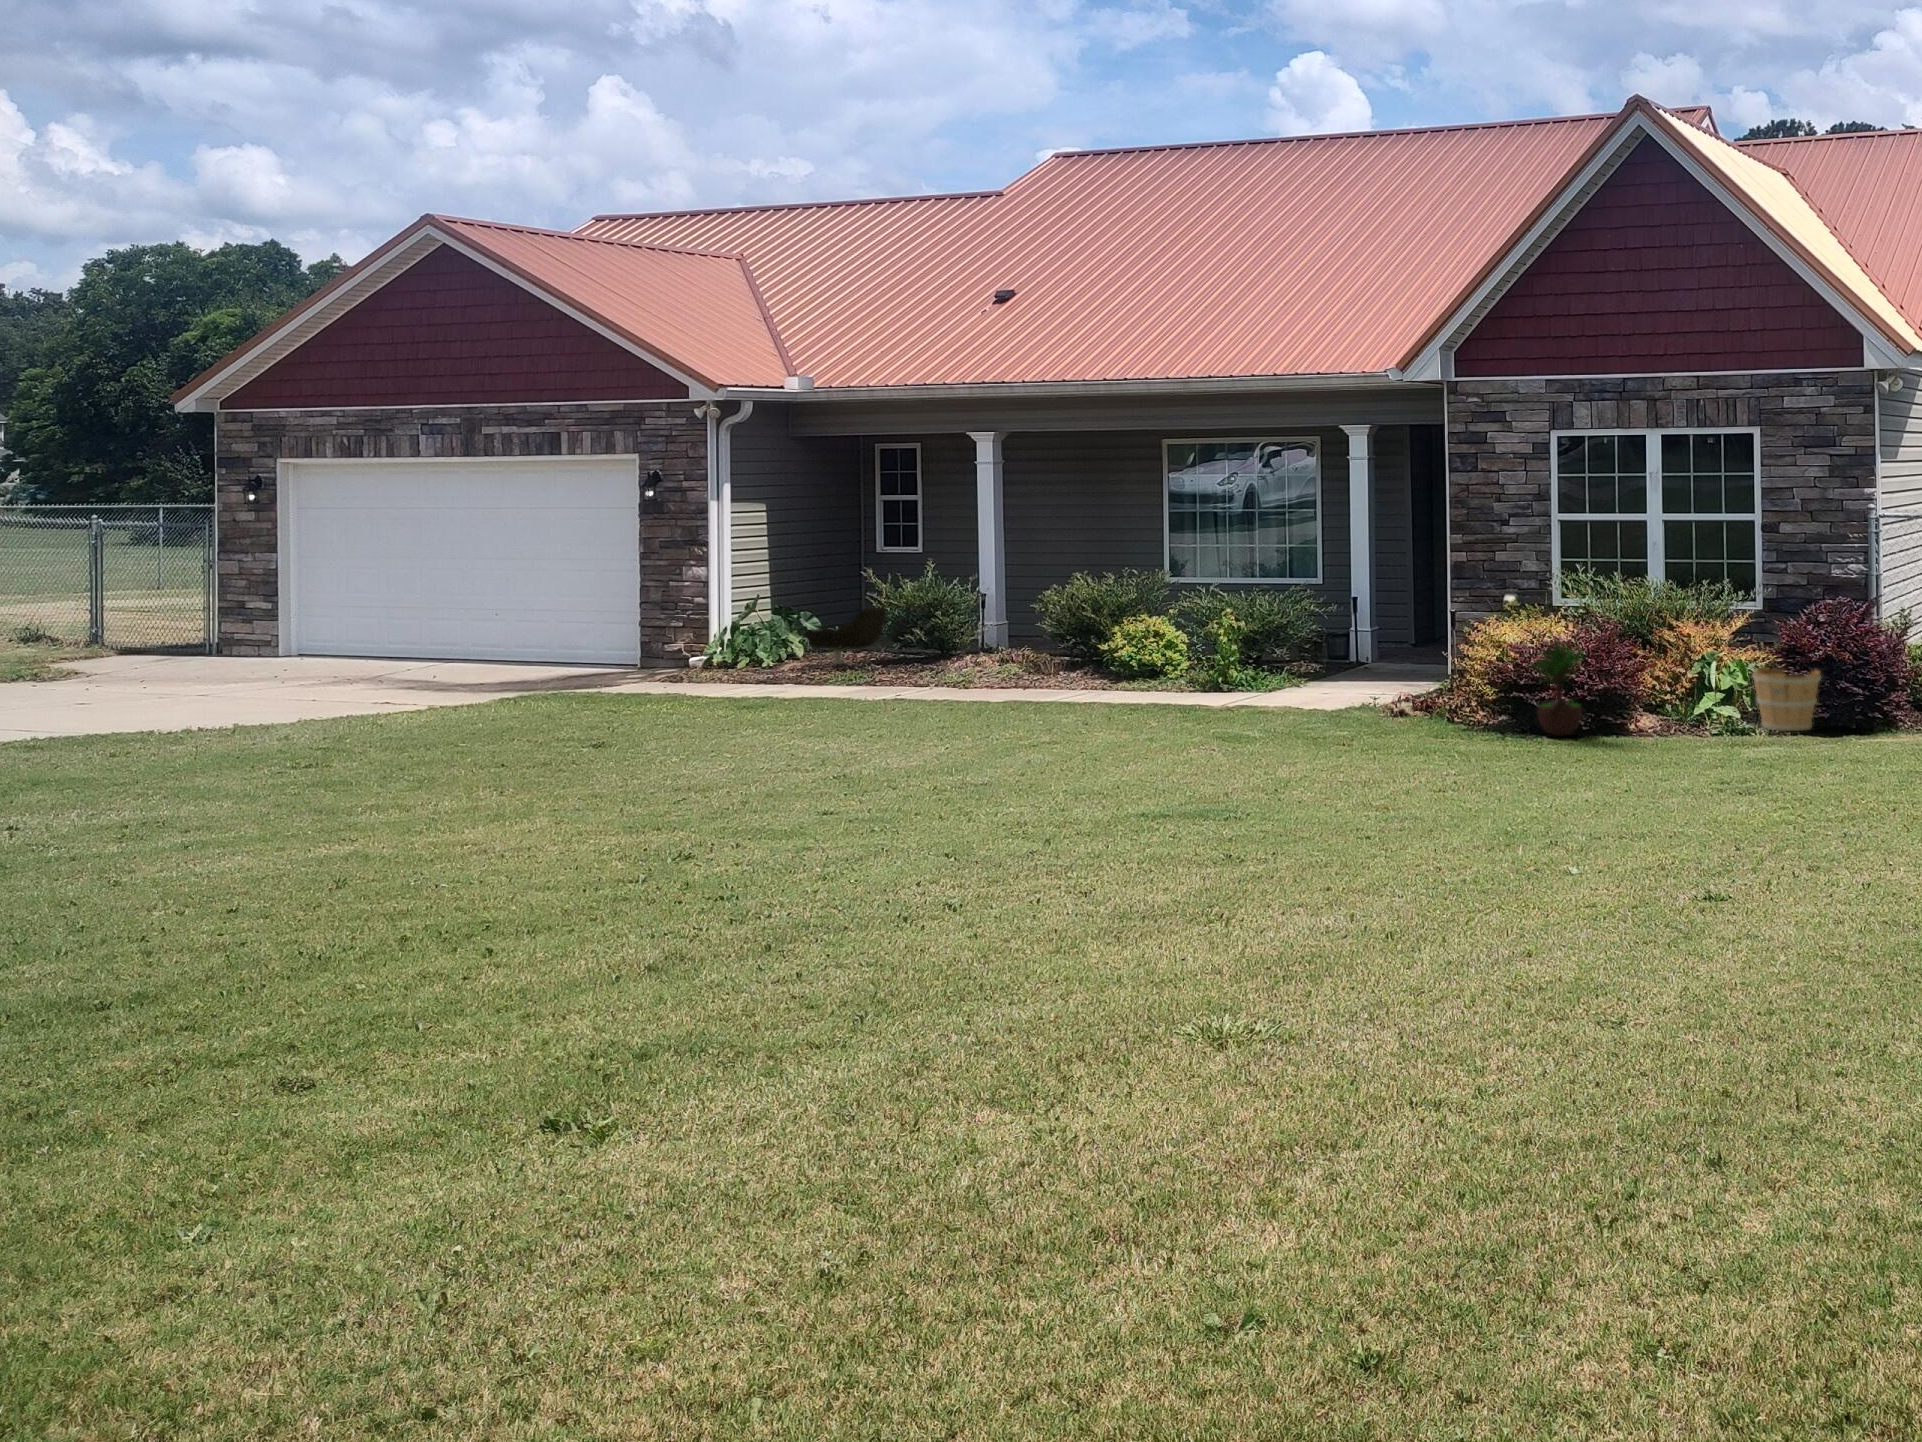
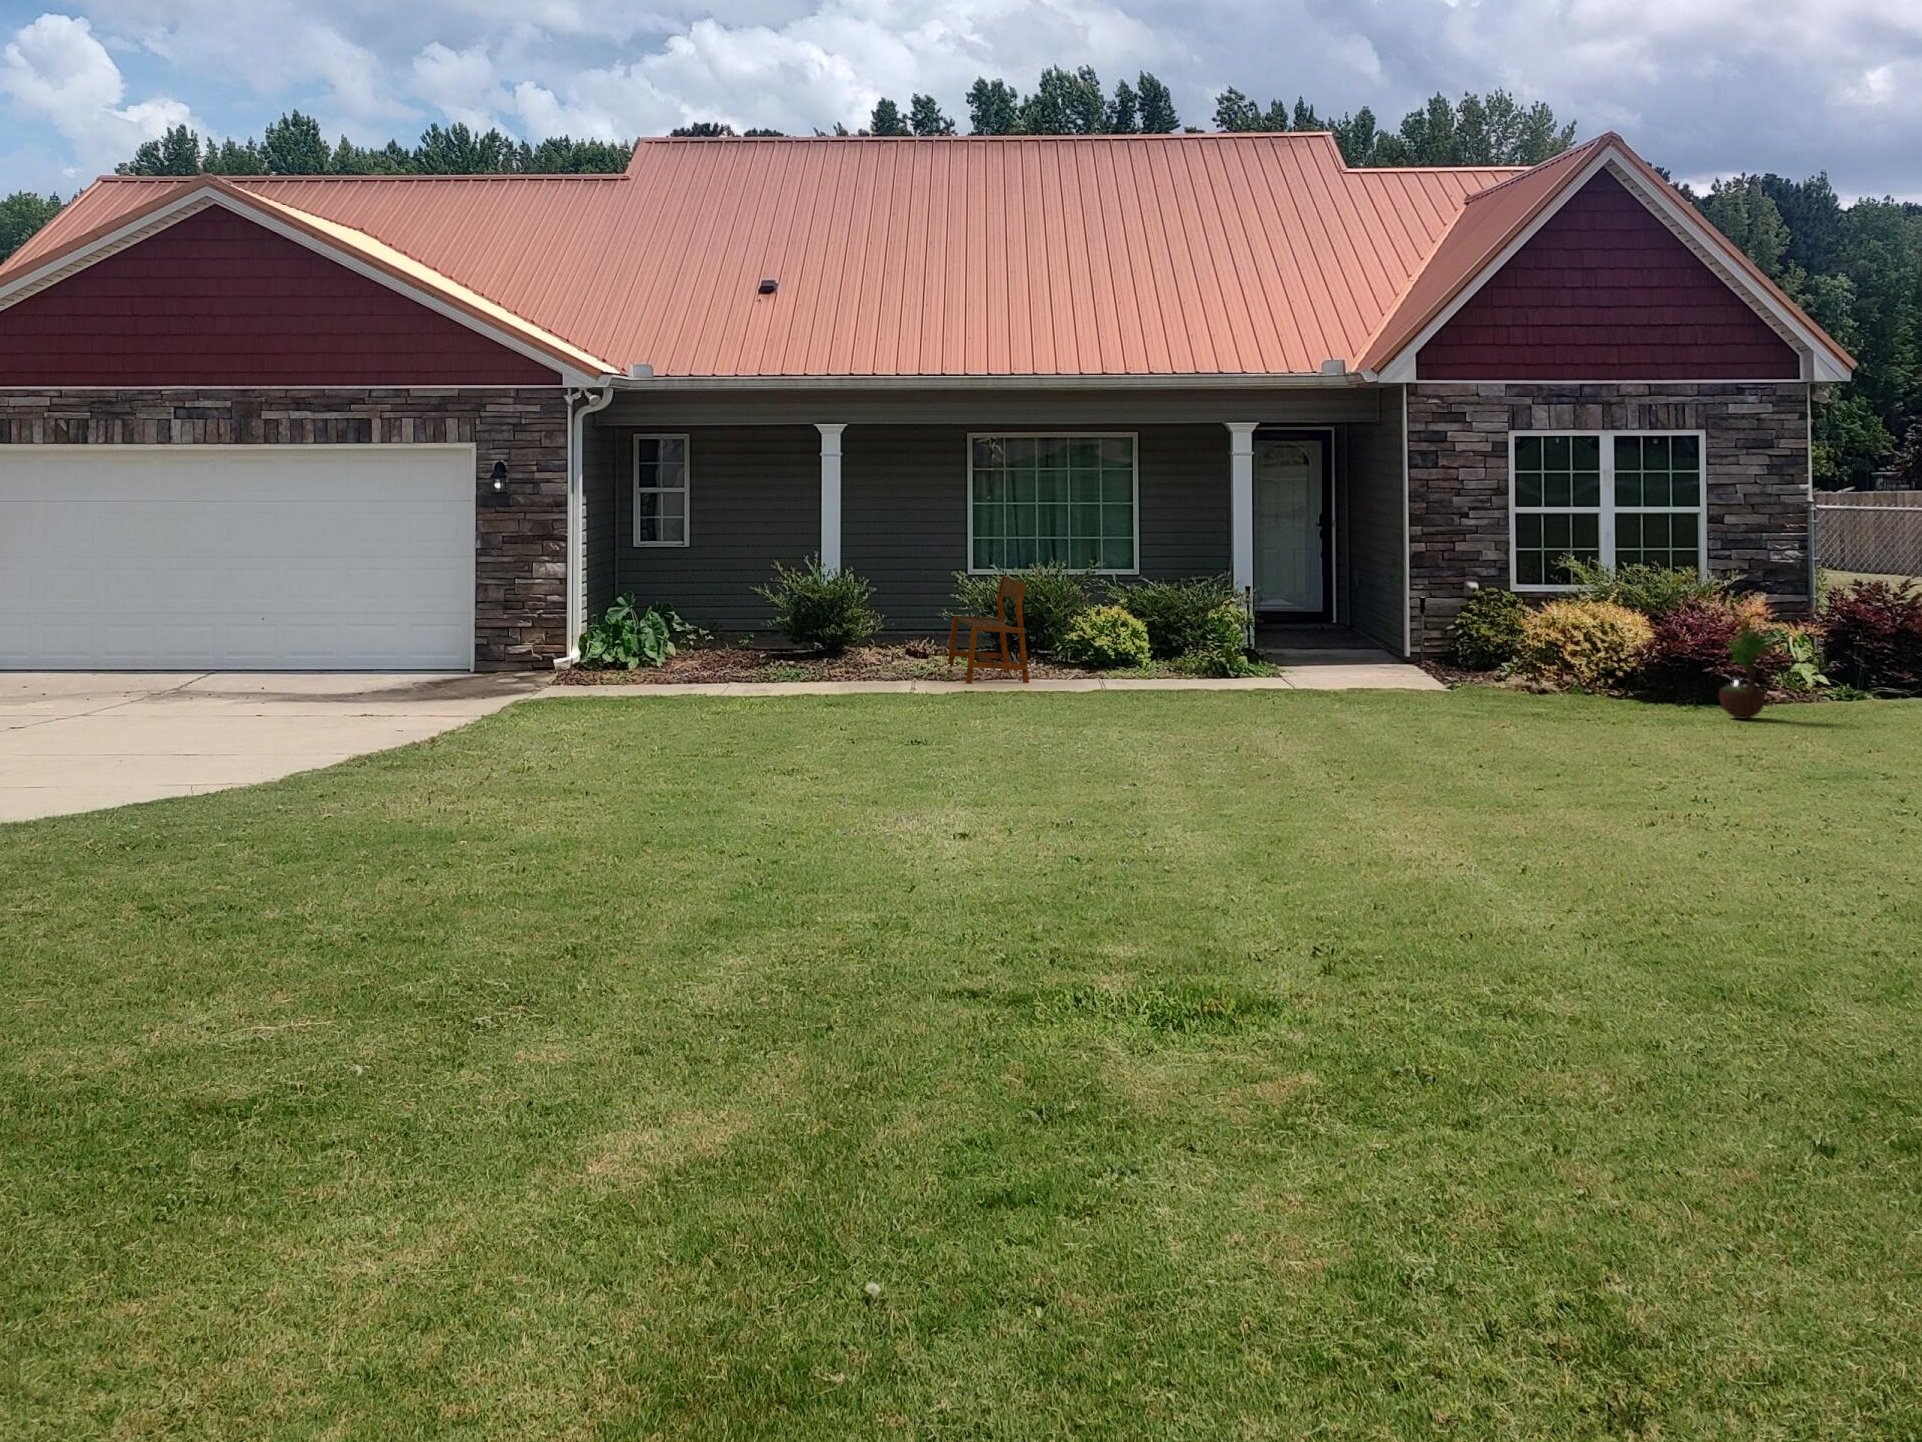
bench: none [1011,579,1103,682] -> present [947,576,1029,684]
lounge chair: present [805,606,887,667] -> none [673,608,756,677]
wooden bucket: present [1753,668,1821,731] -> none [1829,650,1898,708]

